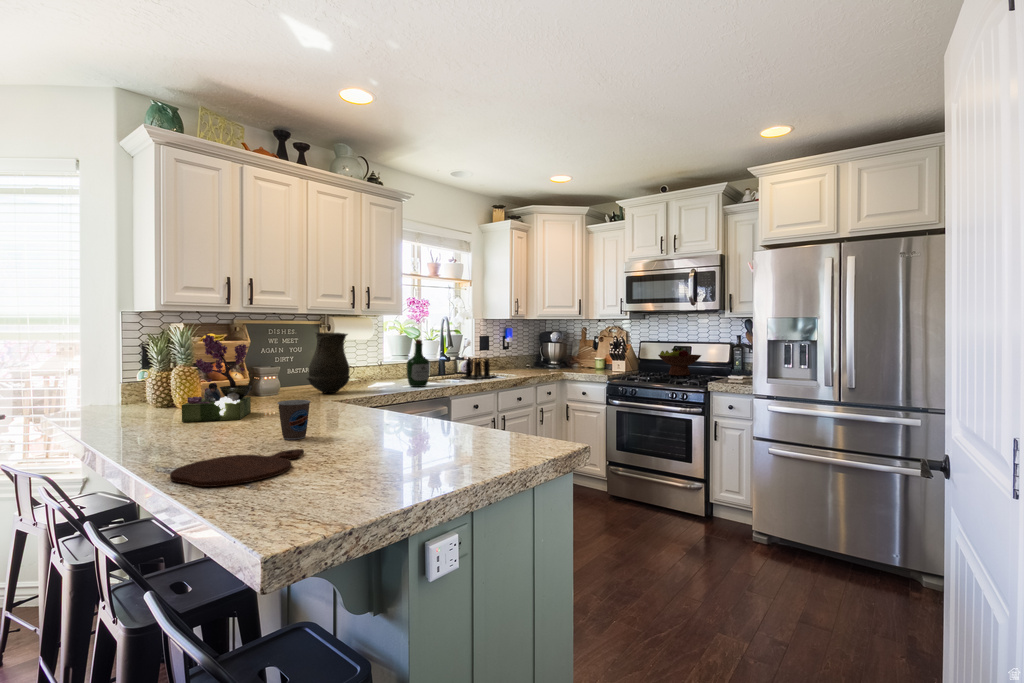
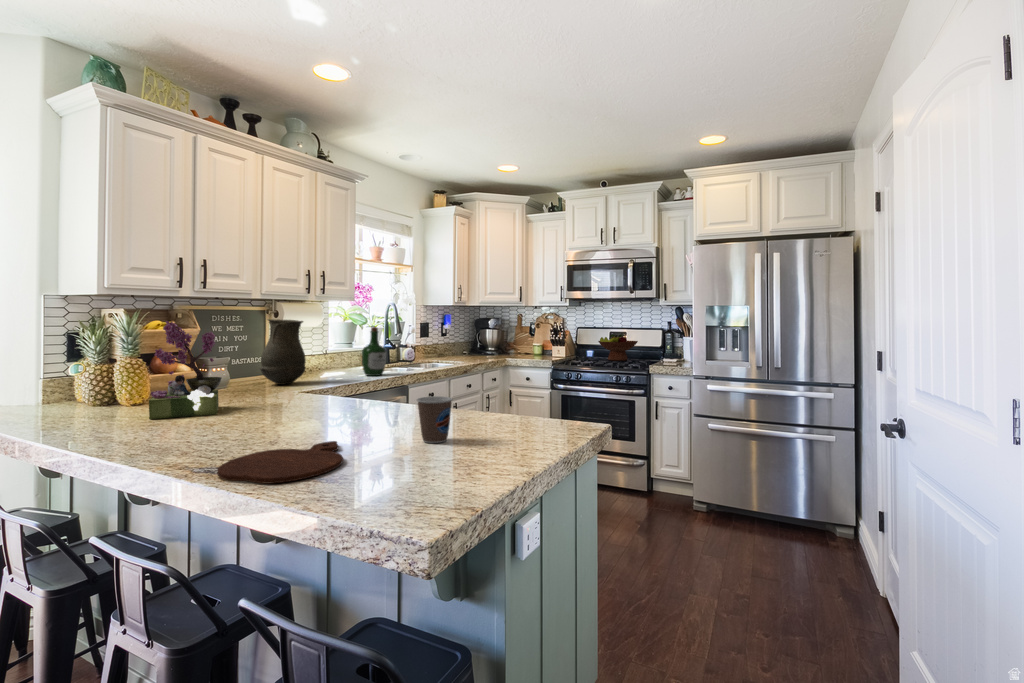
candle: present [463,358,494,379] -> none [403,344,446,367]
coffee cup: present [277,400,311,440] -> present [417,396,453,443]

